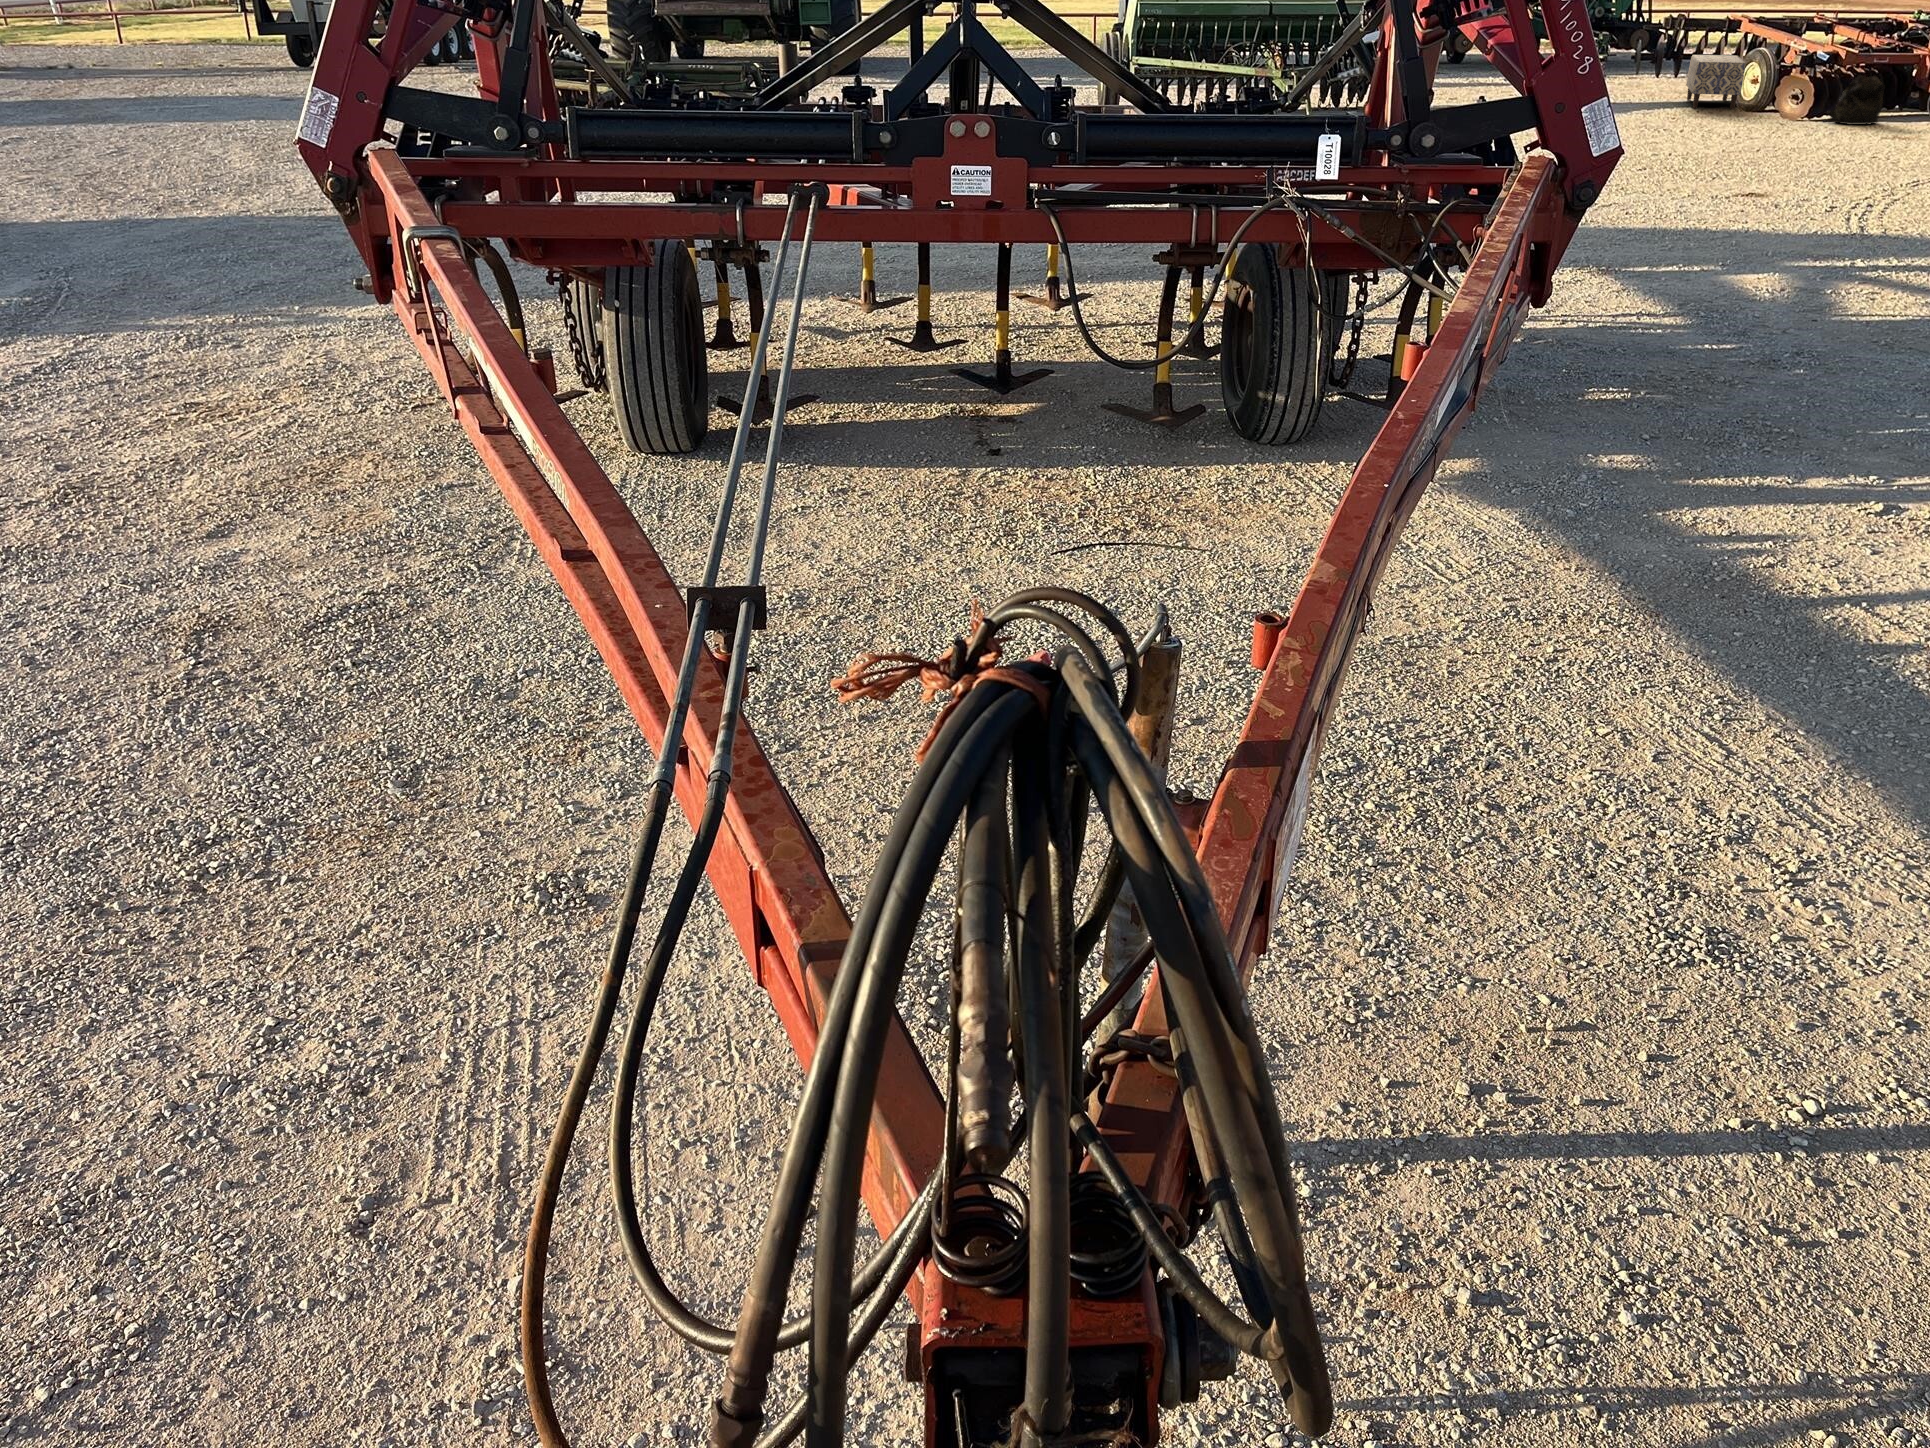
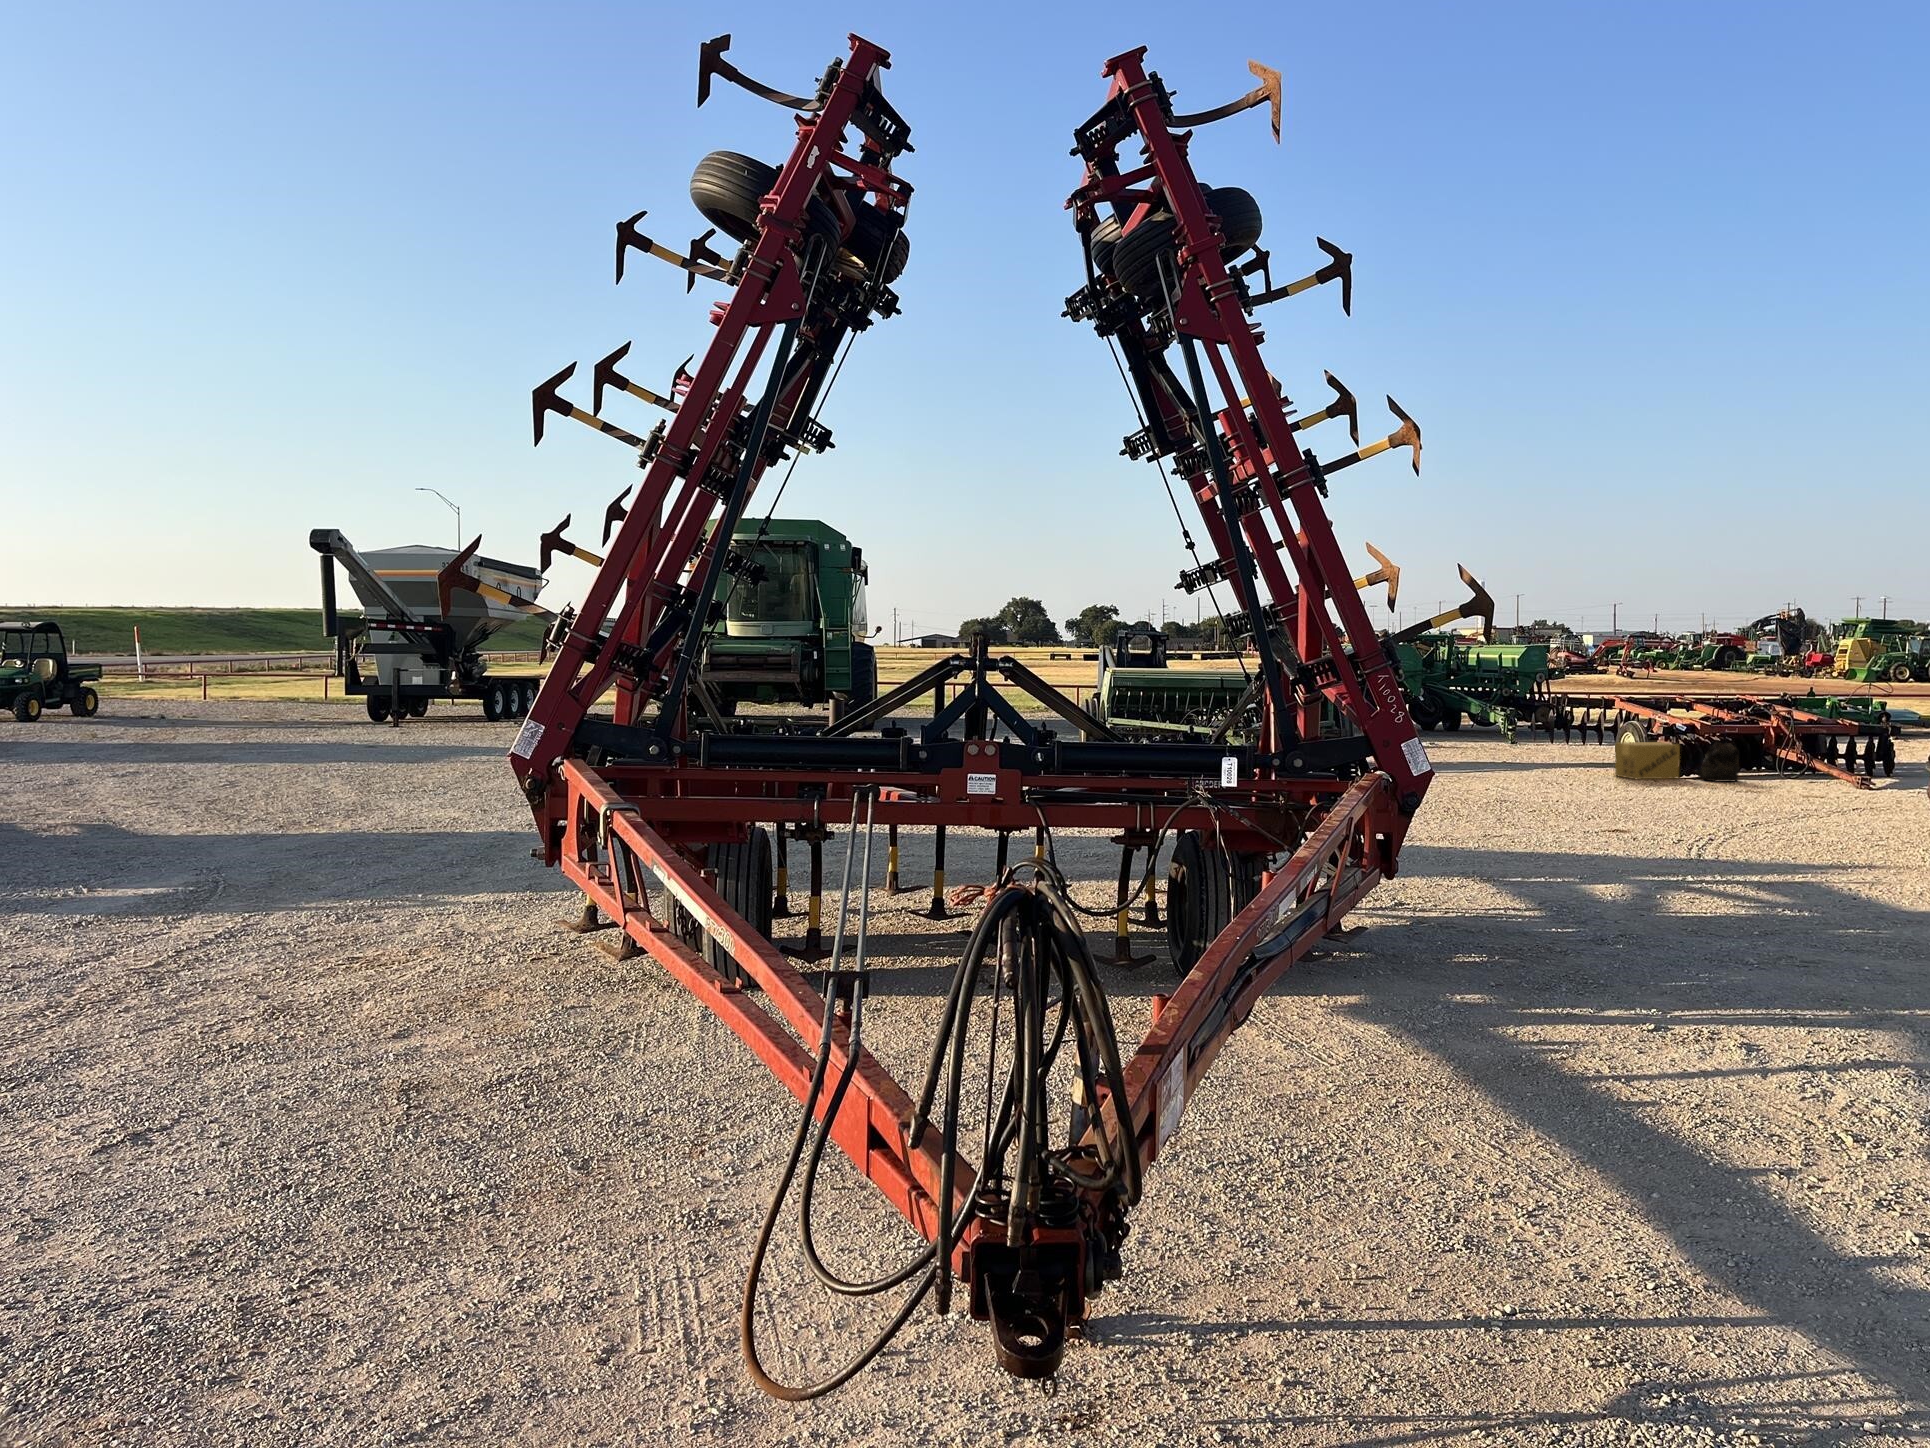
bench: present [1686,55,1745,109] -> none [1581,725,1625,769]
cardboard box: none [1729,75,1814,123] -> present [1615,742,1680,779]

